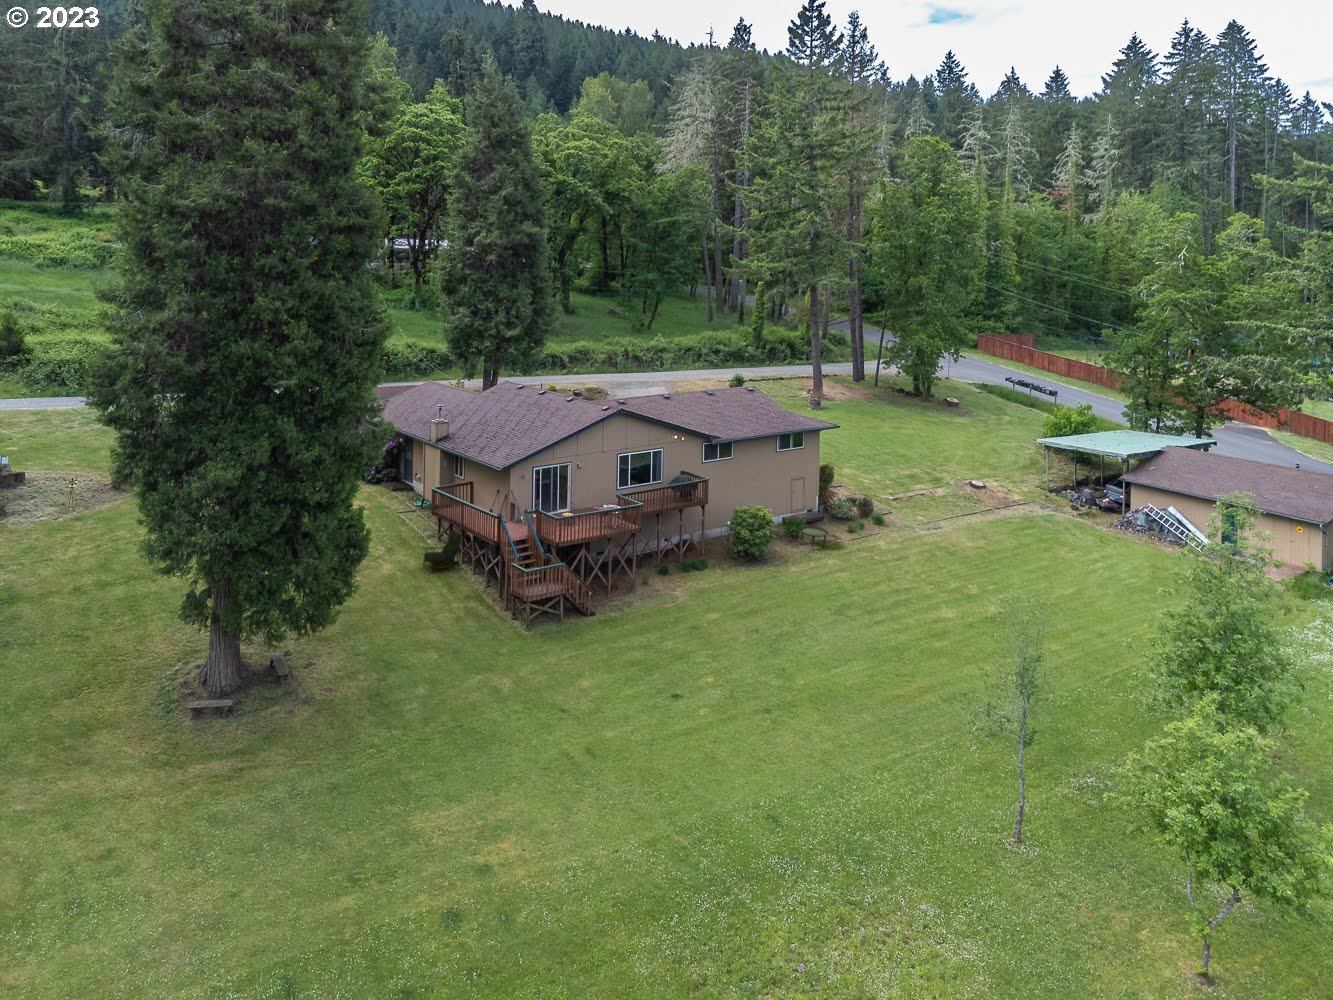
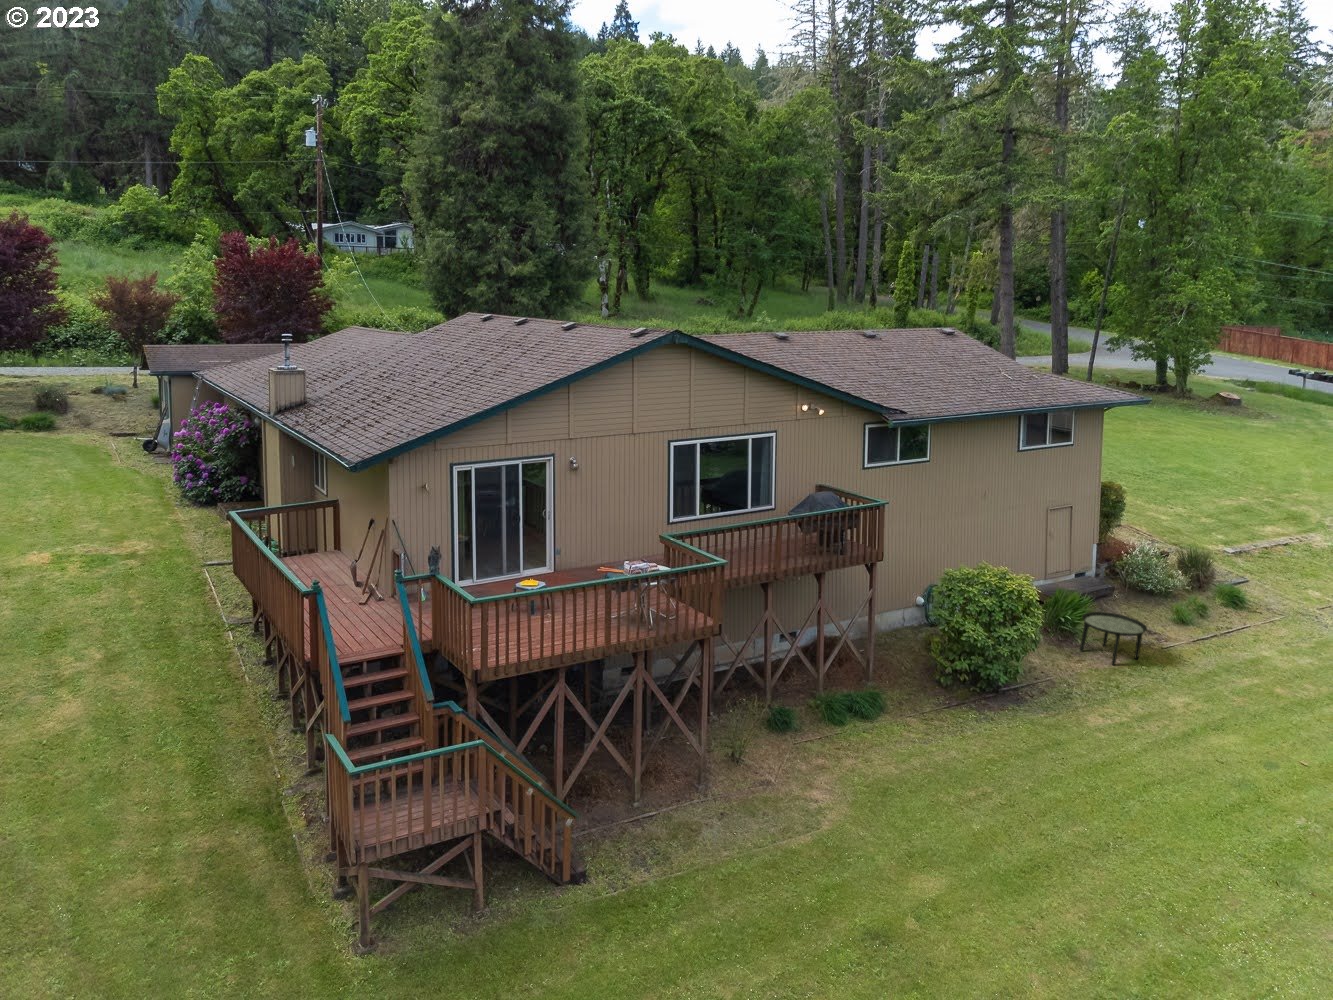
chair: present [423,531,461,573] -> none [190,620,283,729]

